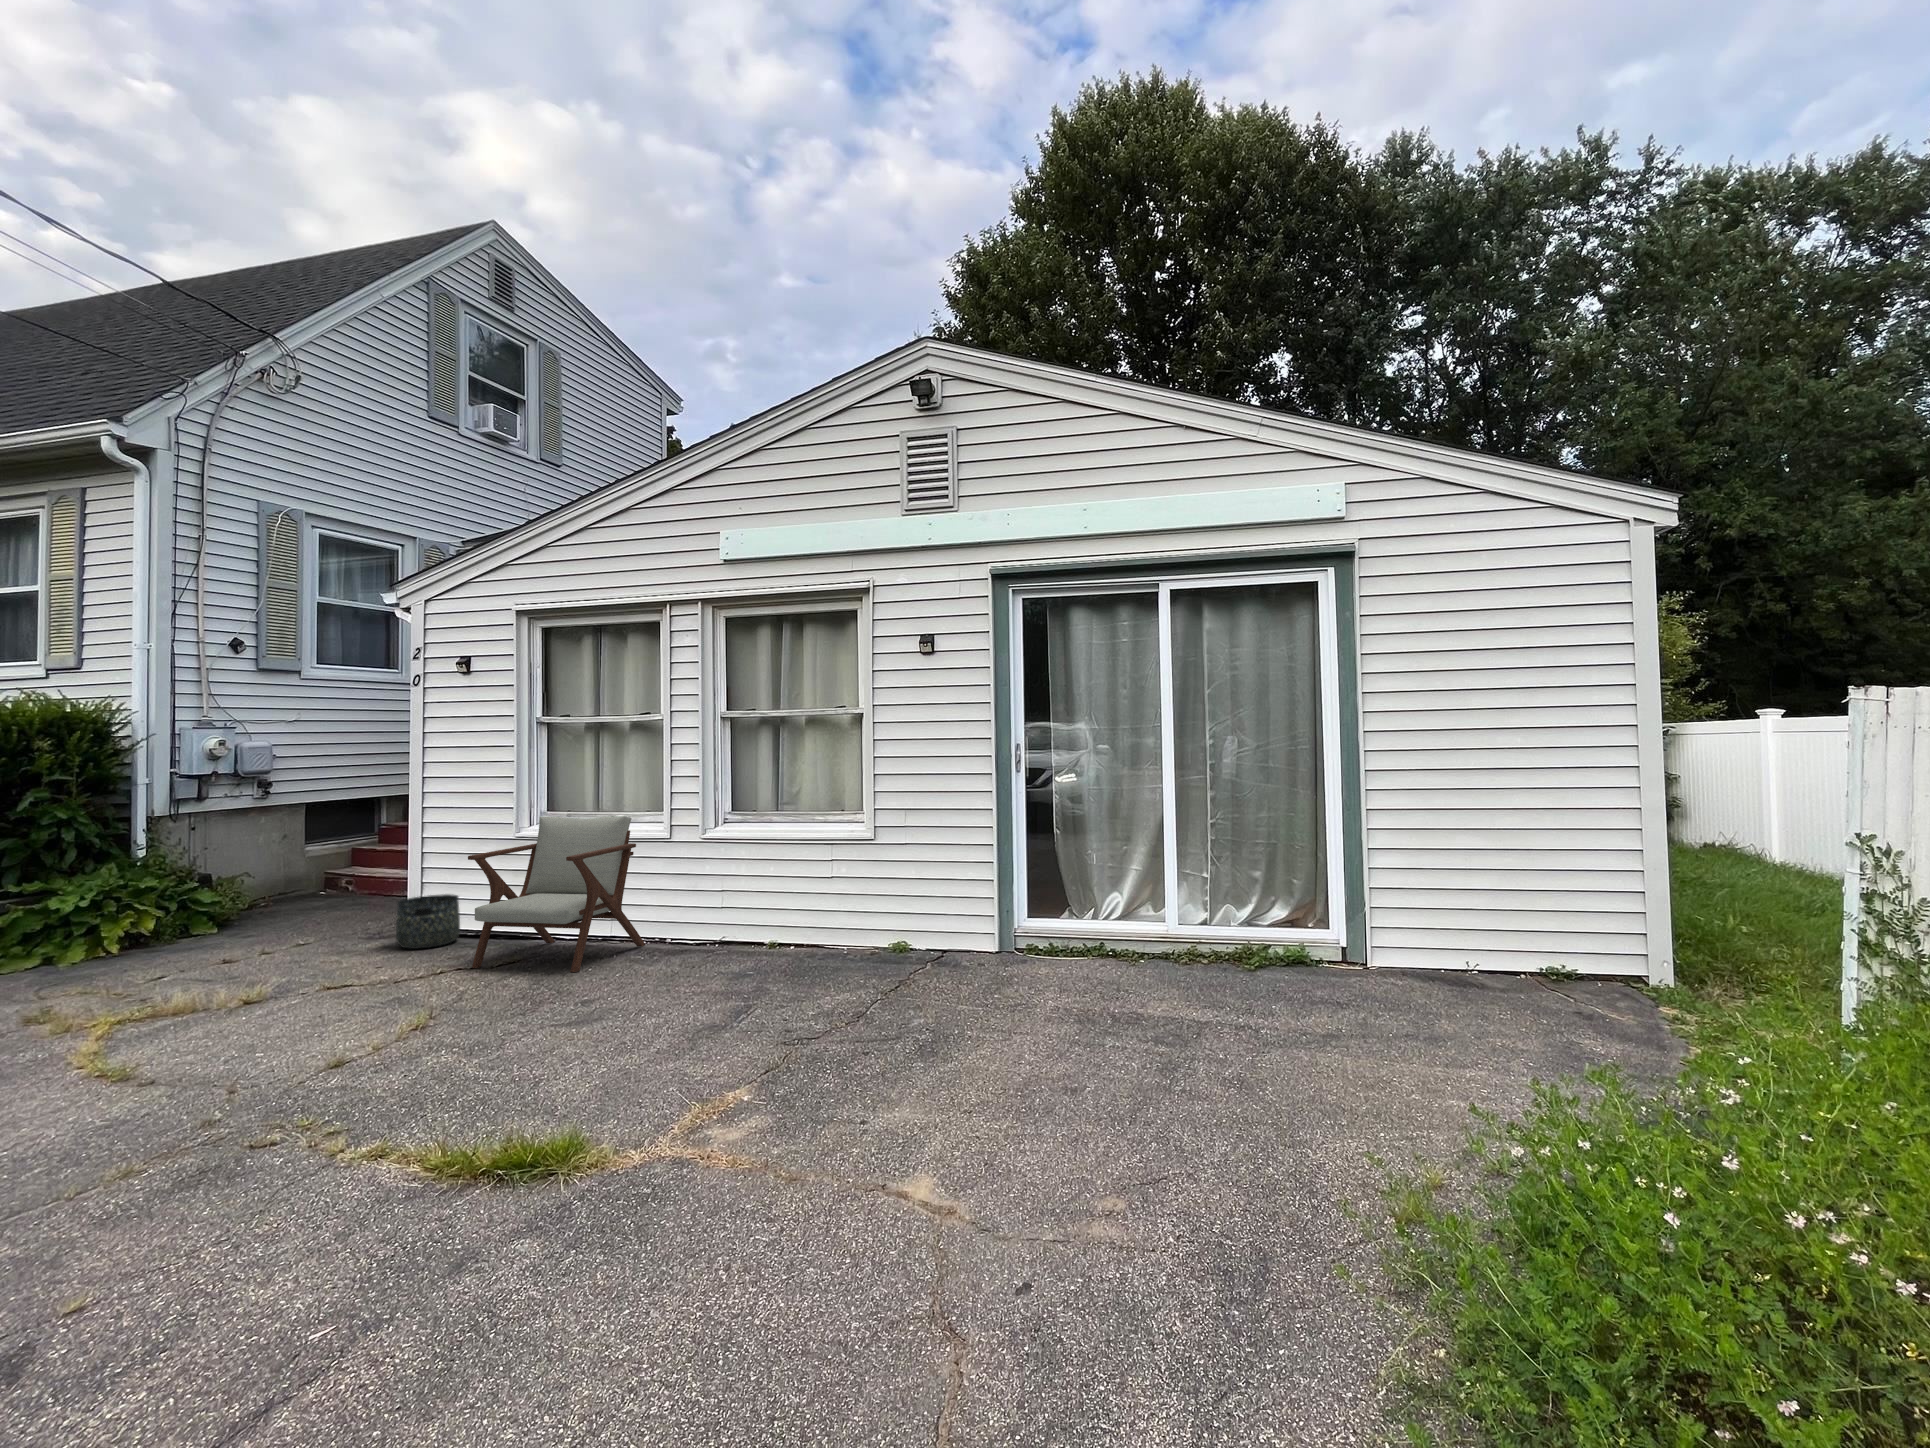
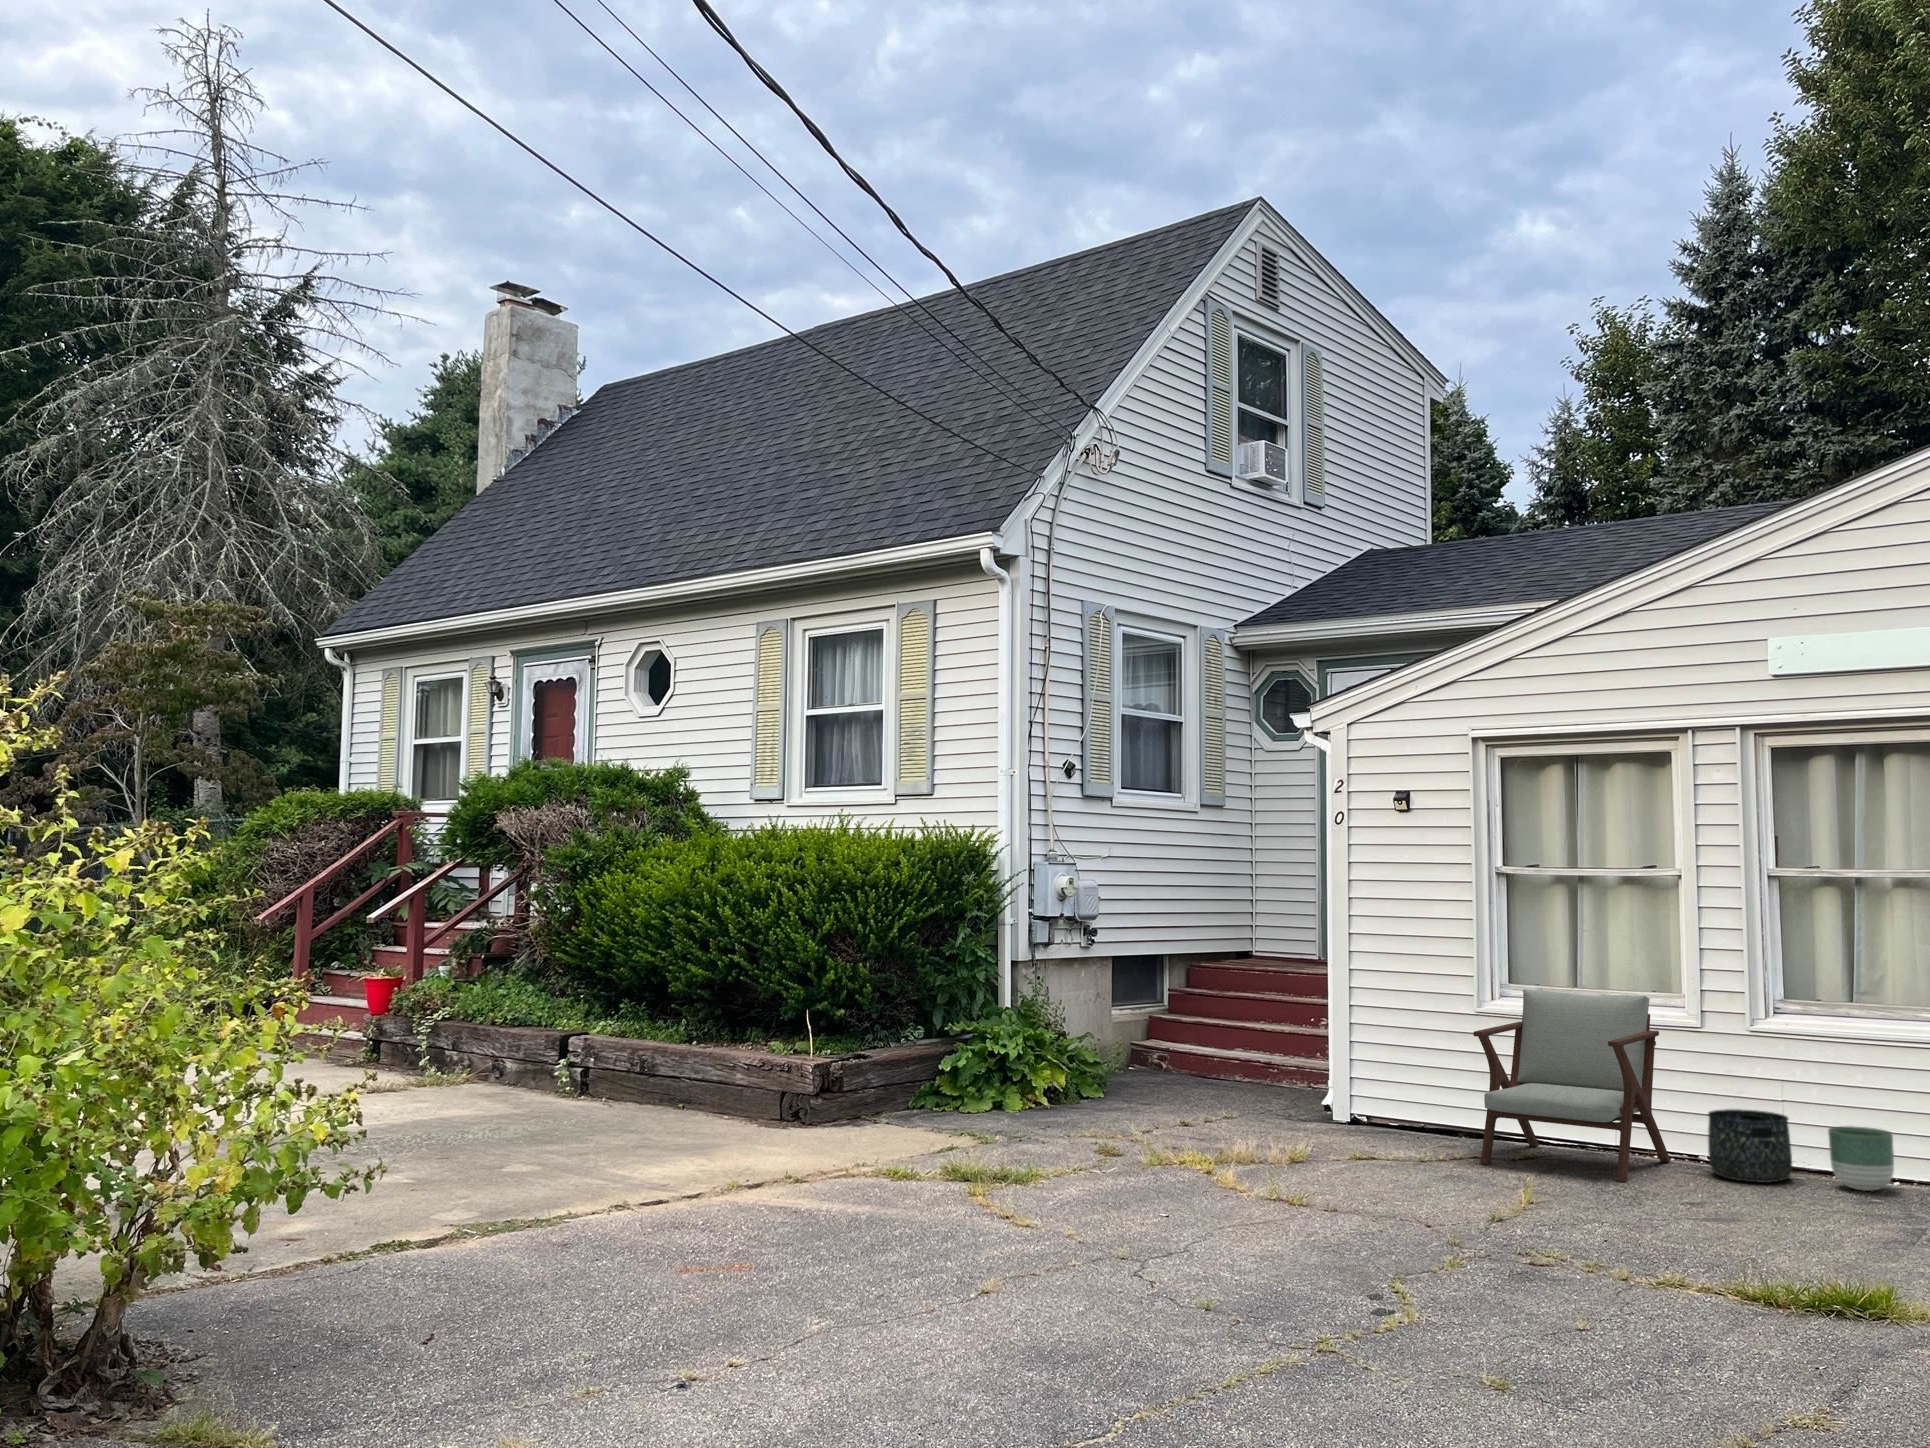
basket: present [396,894,460,949] -> present [1708,1109,1792,1183]
planter: none [741,906,786,956] -> present [1828,1126,1894,1191]

